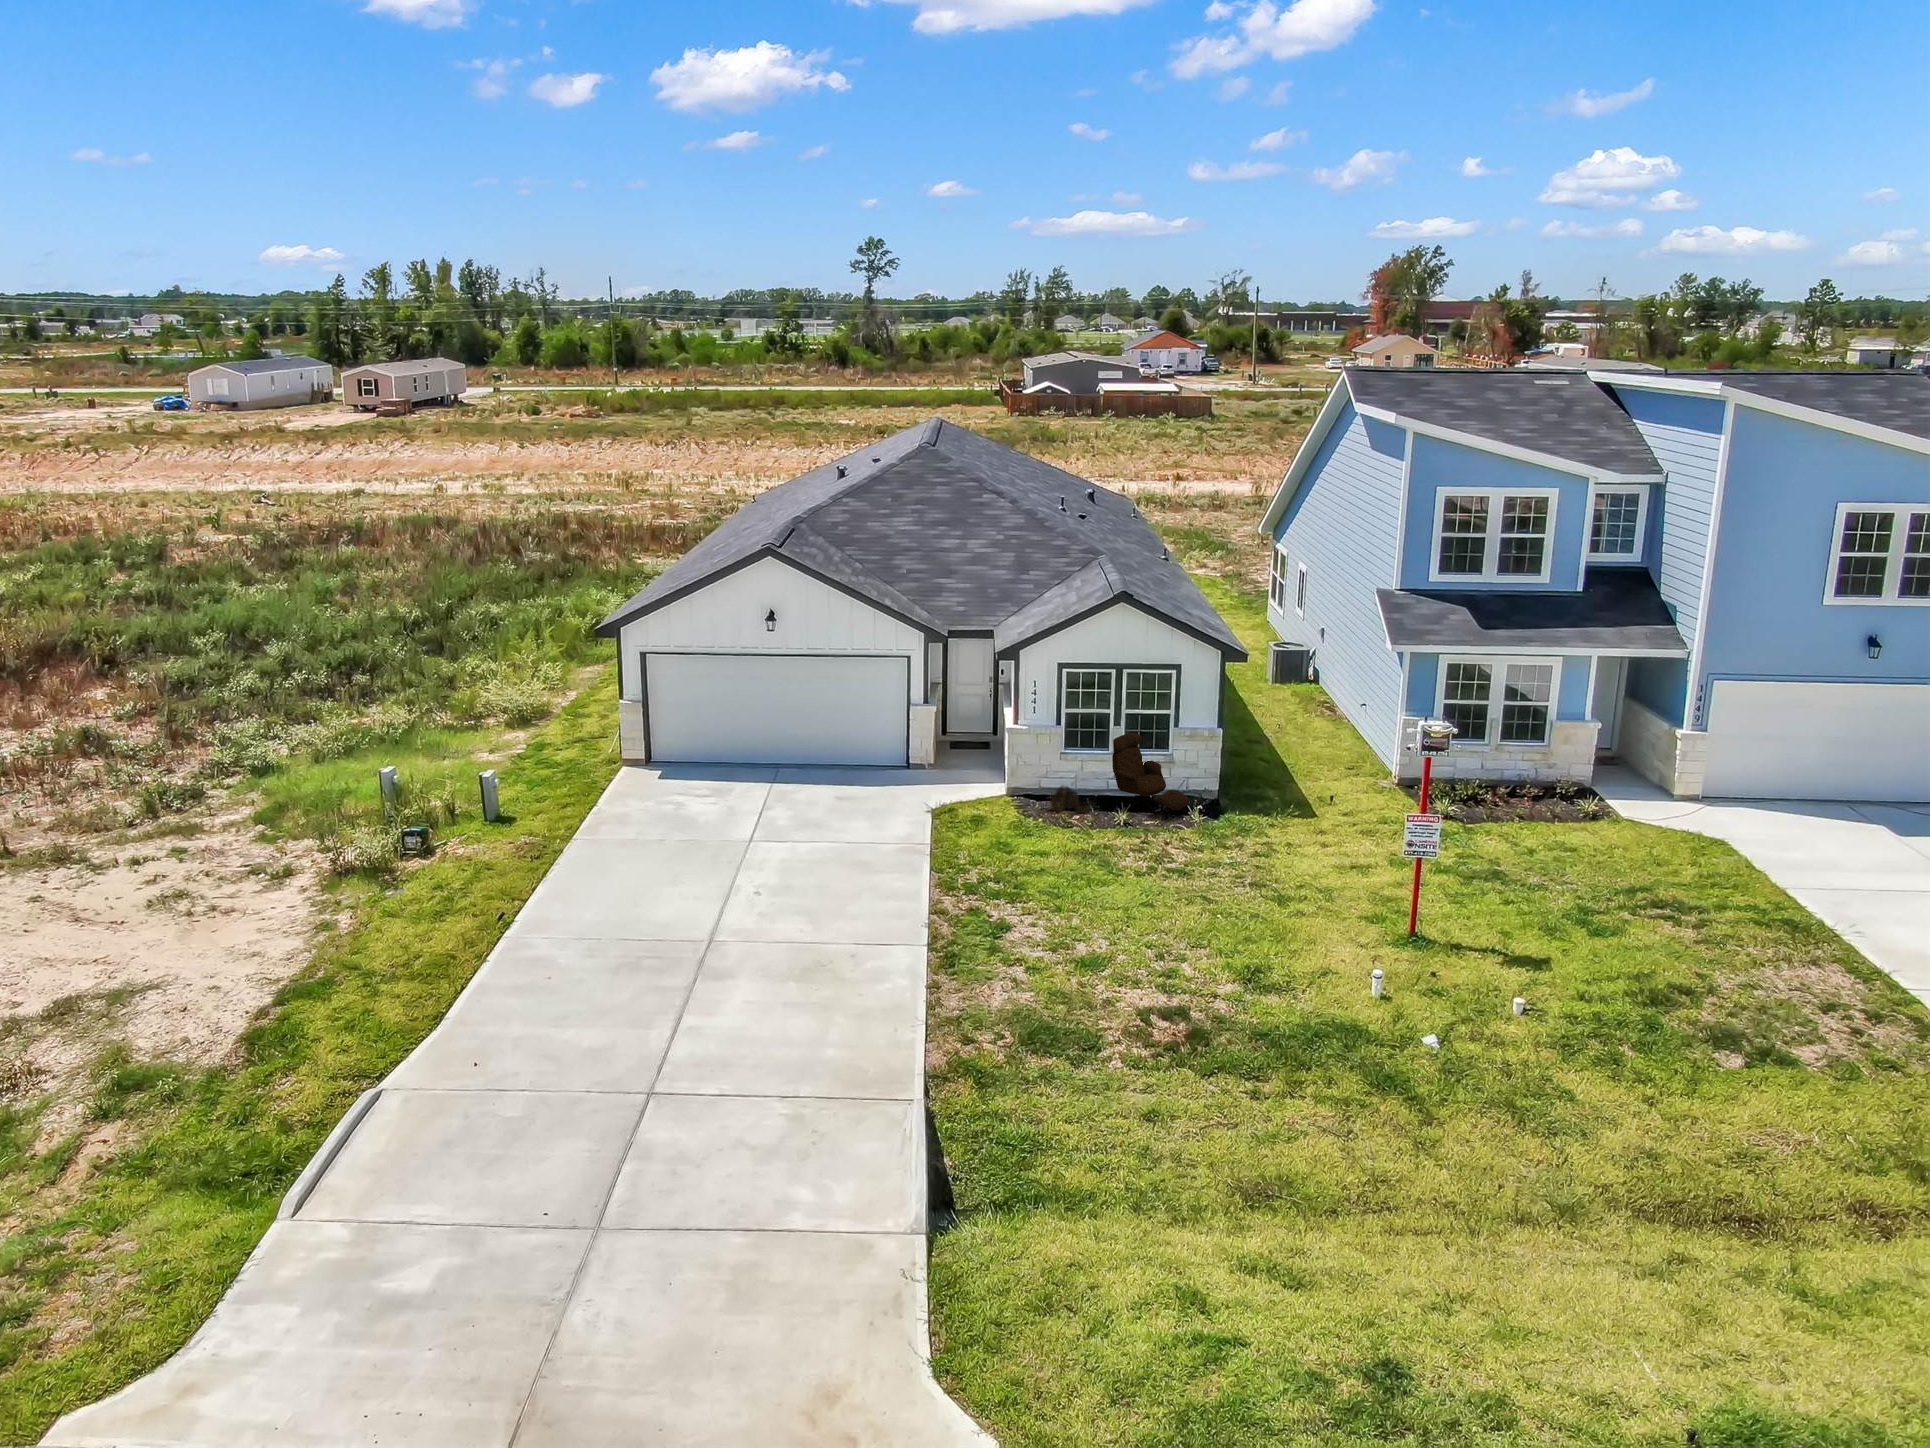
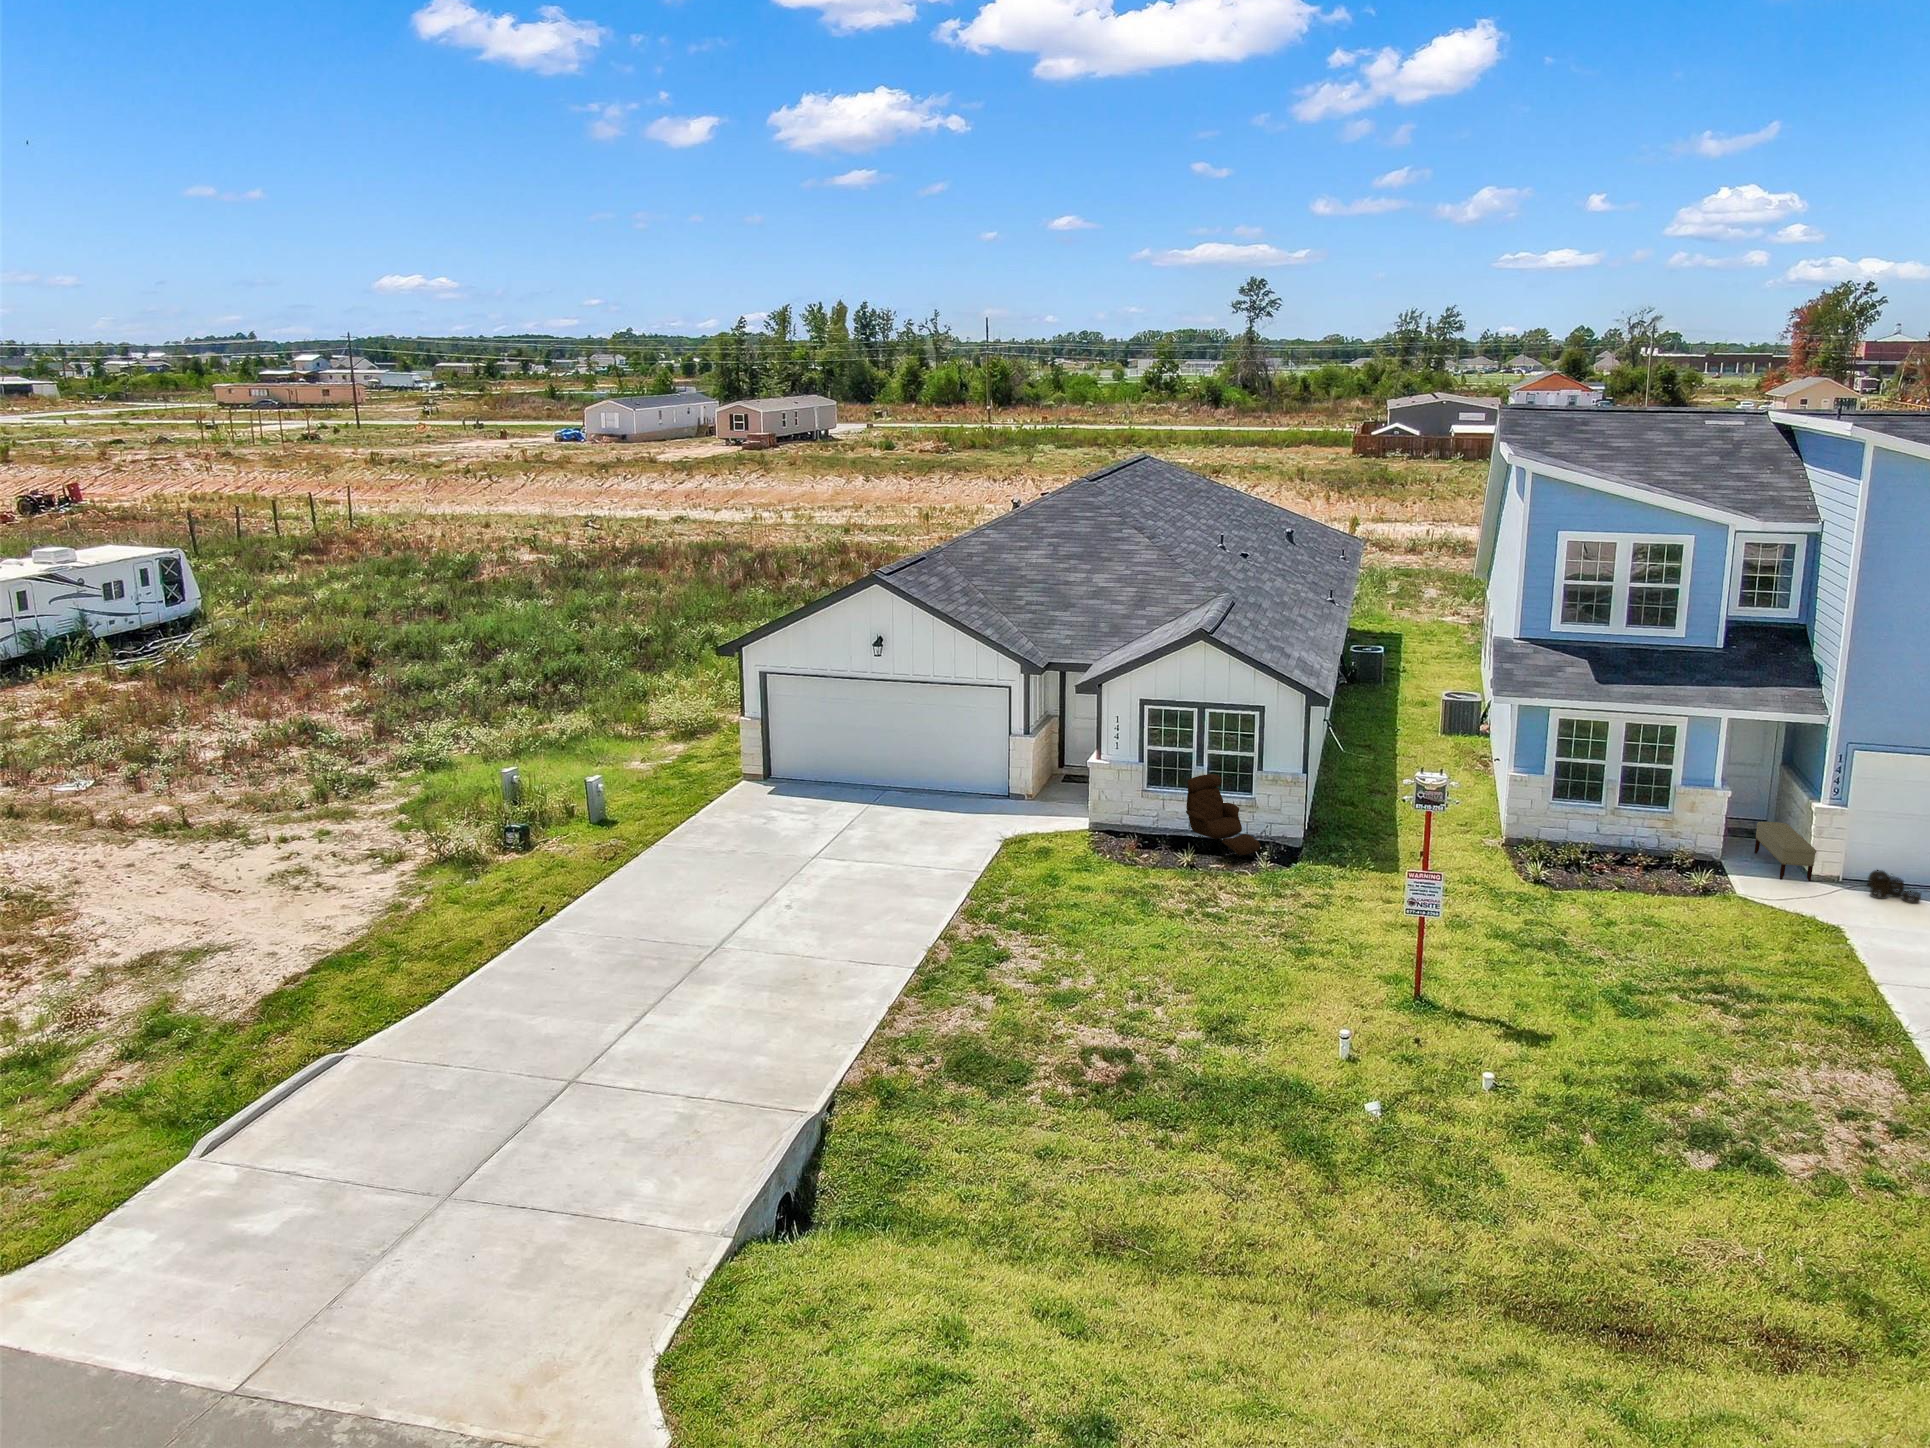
bench: none [1615,749,1682,801] -> present [1754,822,1816,881]
woven basket: present [1051,786,1090,813] -> present [1867,870,1921,903]

